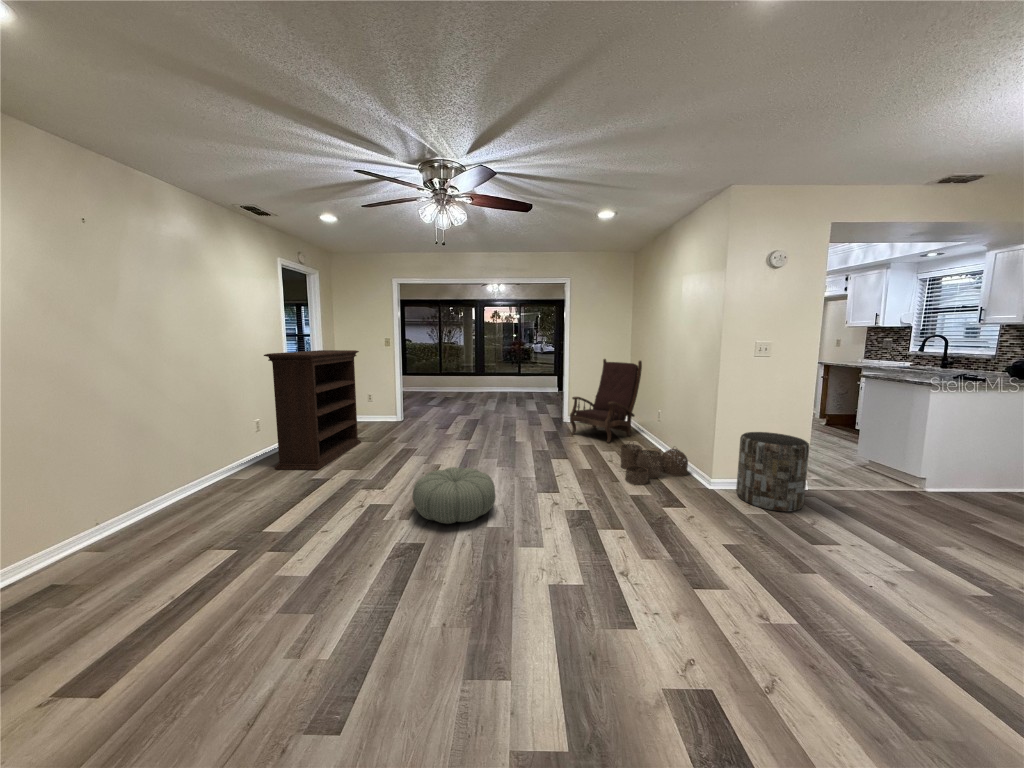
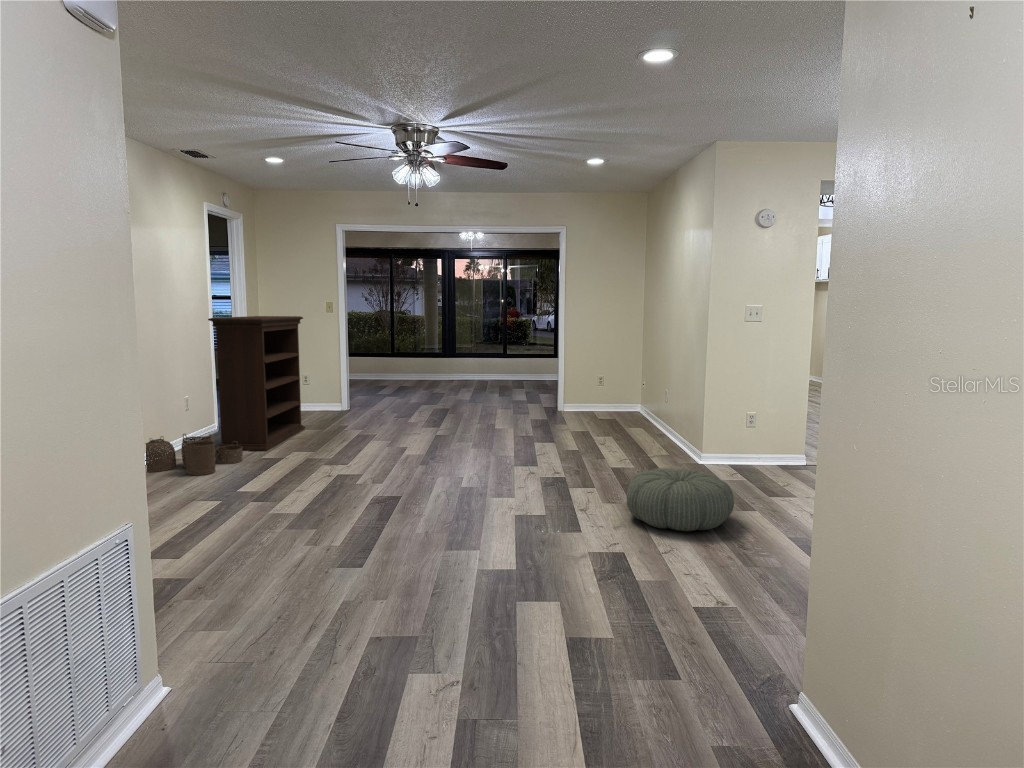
armchair: present [570,359,642,443] -> none [561,329,650,429]
side table: present [736,432,809,512] -> none [725,401,791,478]
woven basket: present [621,444,688,484] -> present [145,434,243,475]
pouf: present [413,467,496,524] -> present [626,468,734,531]

